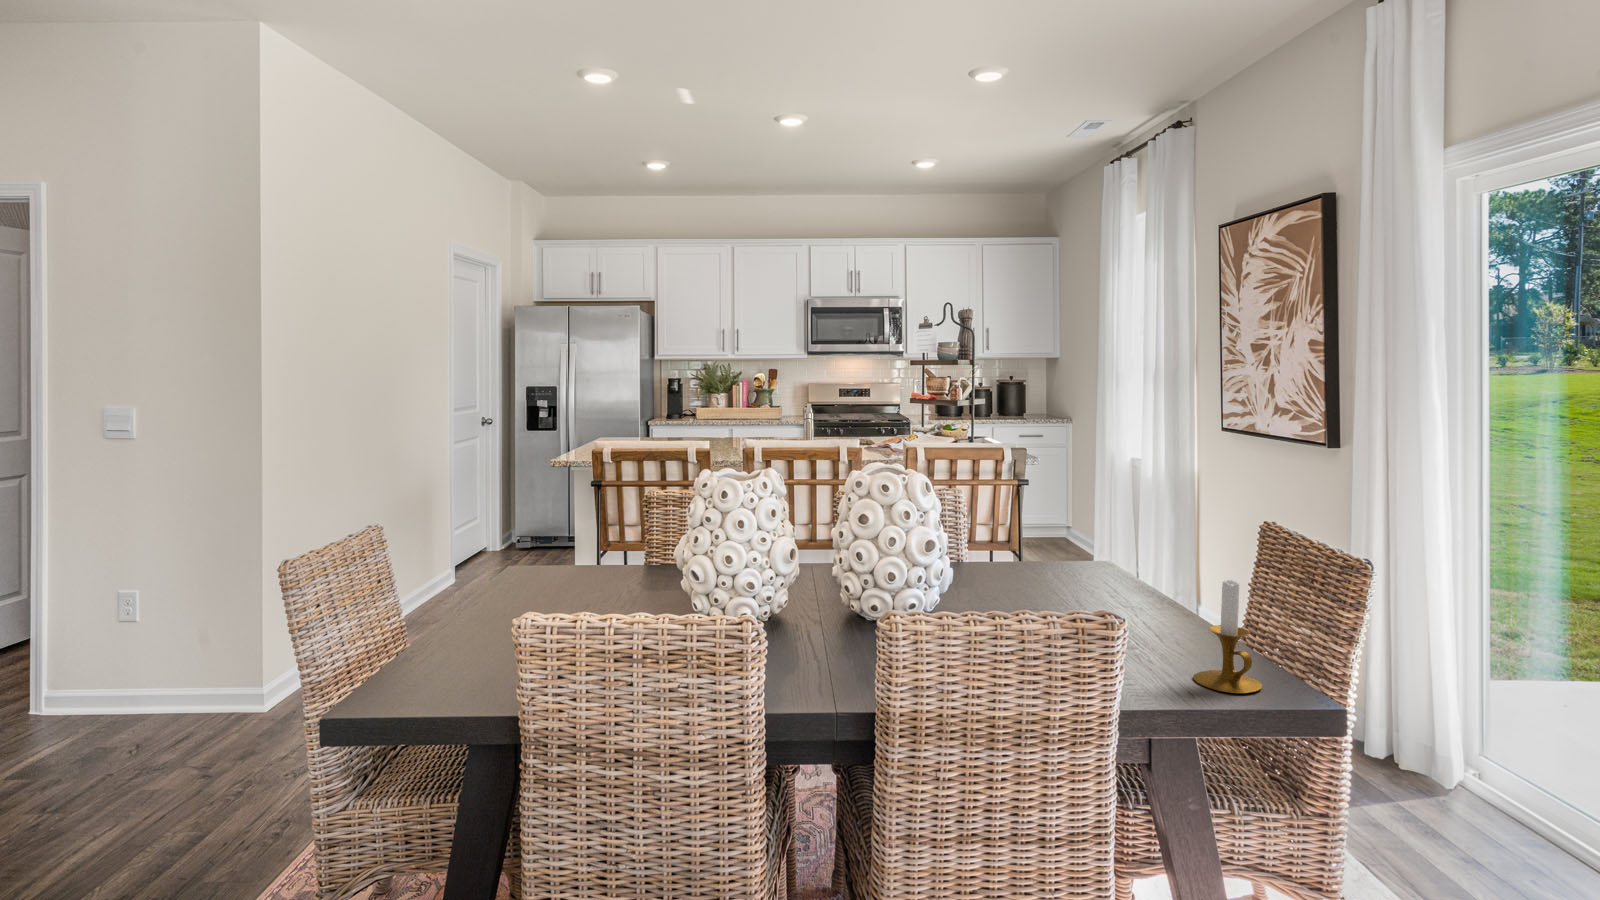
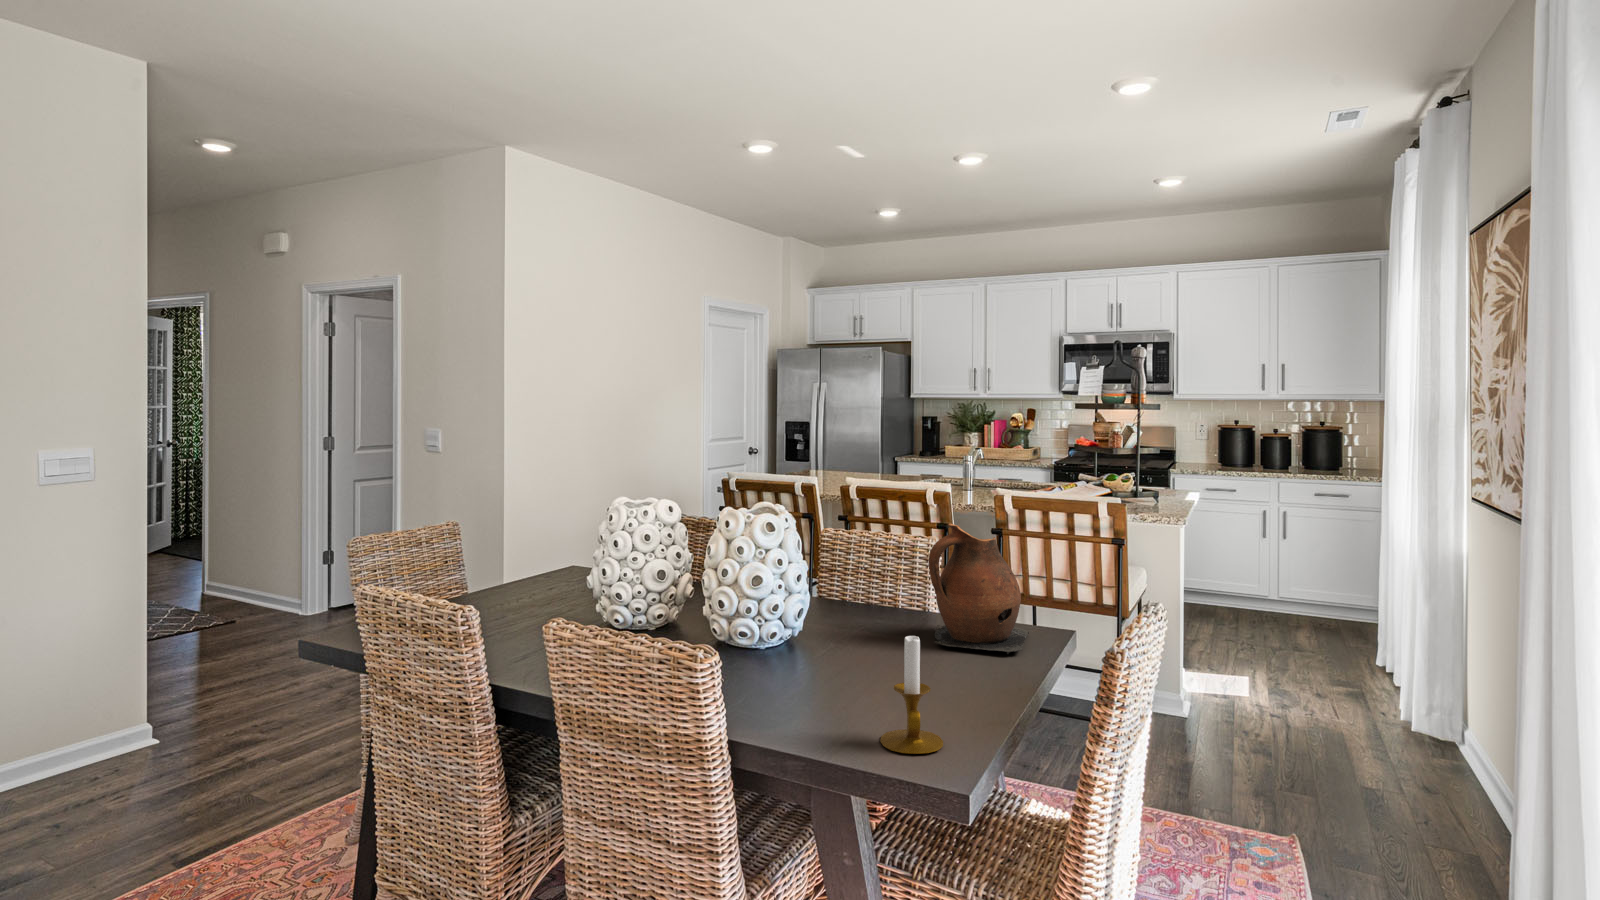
ceramic pitcher: none [1019,474,1129,593] -> present [929,523,1029,654]

